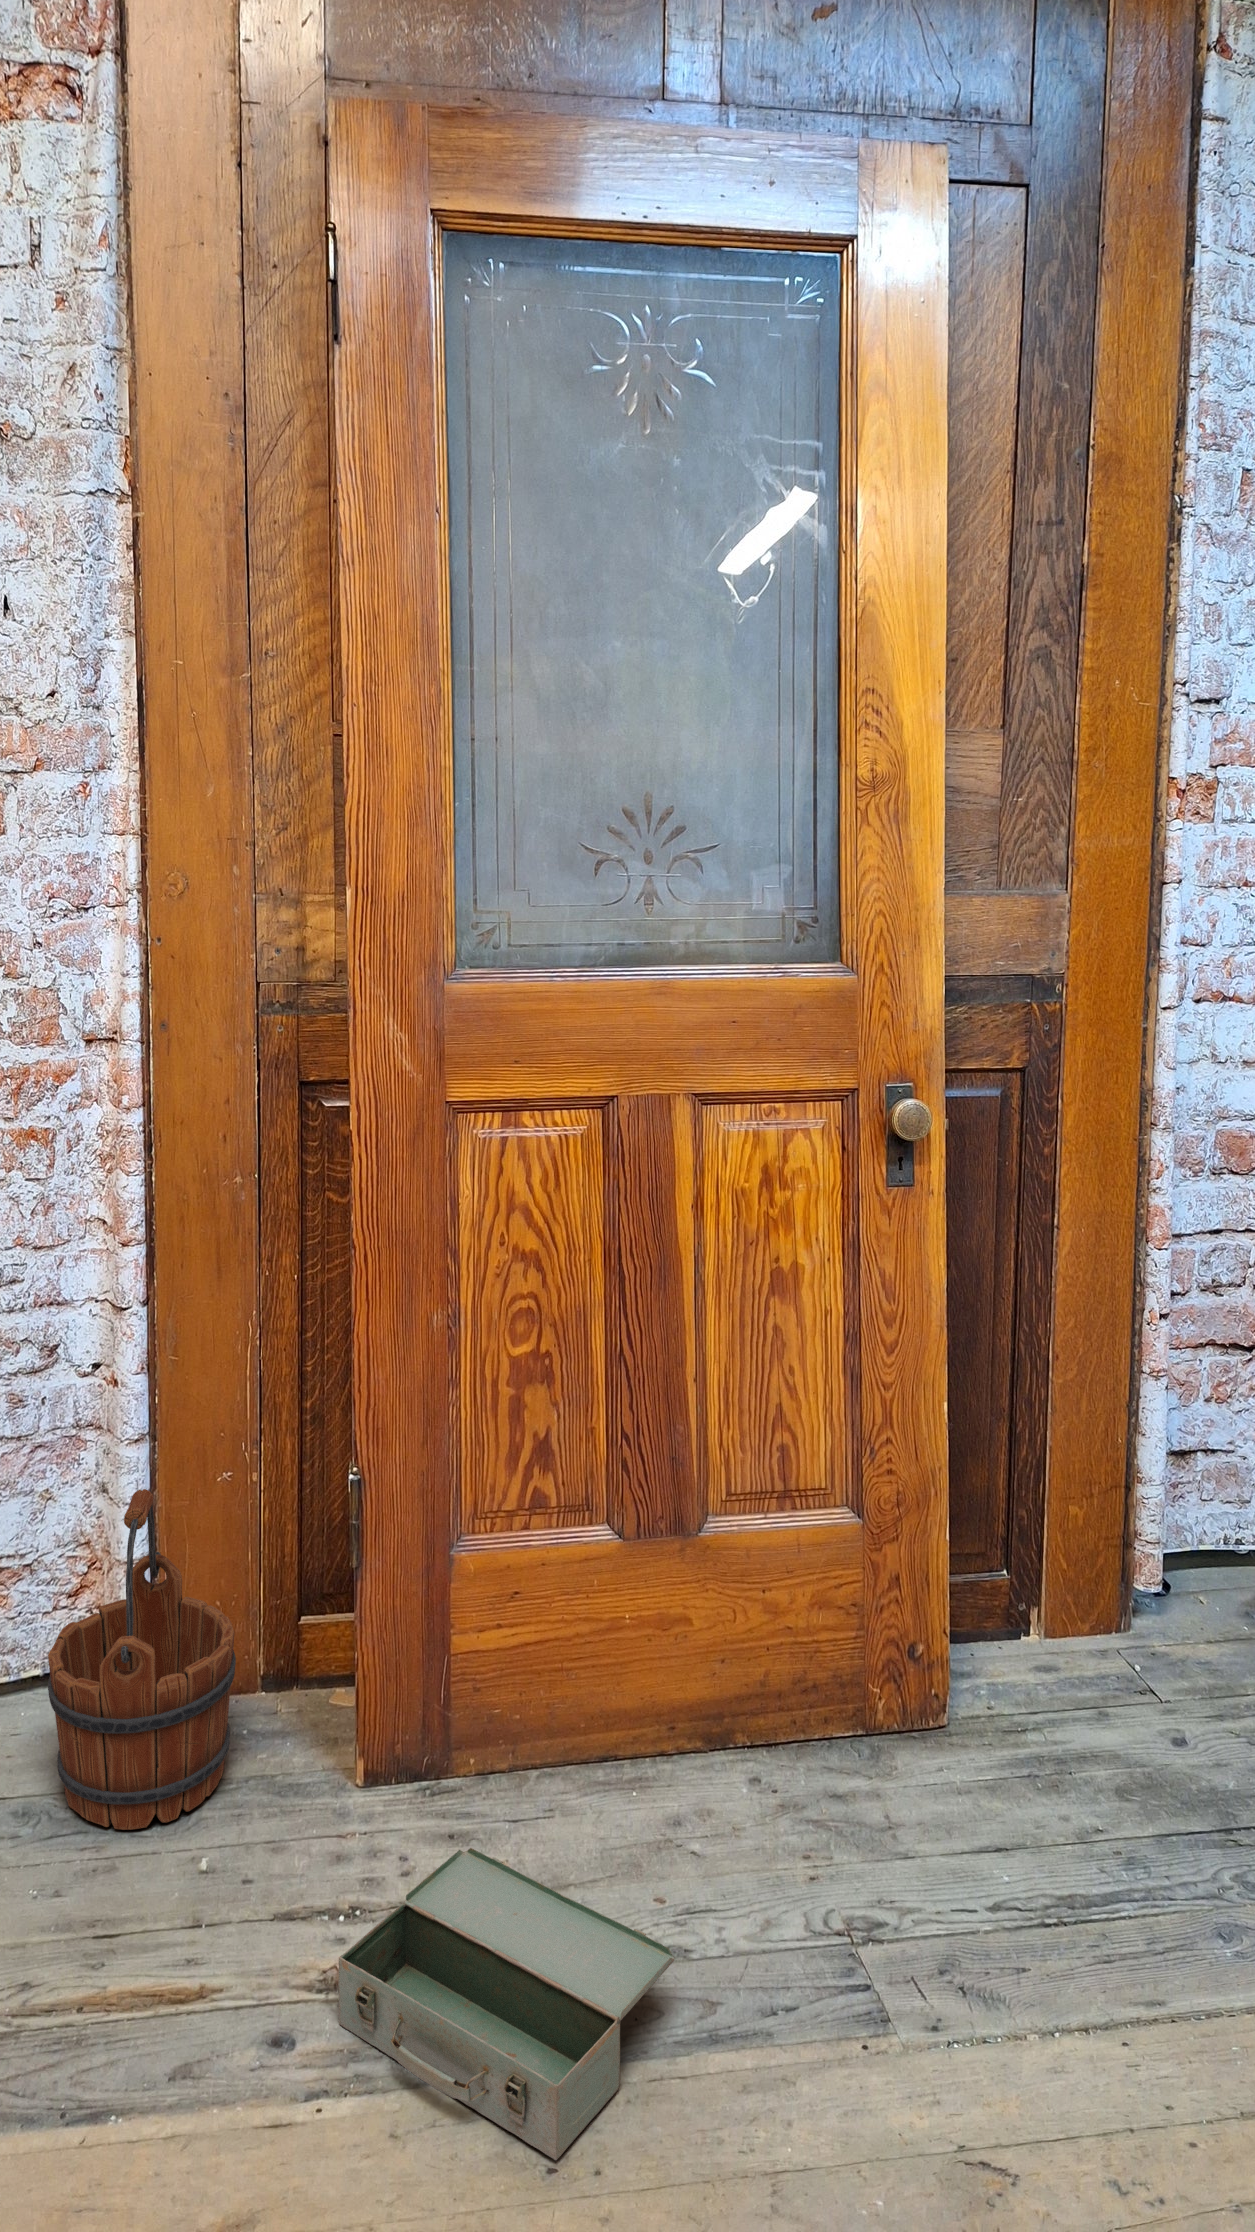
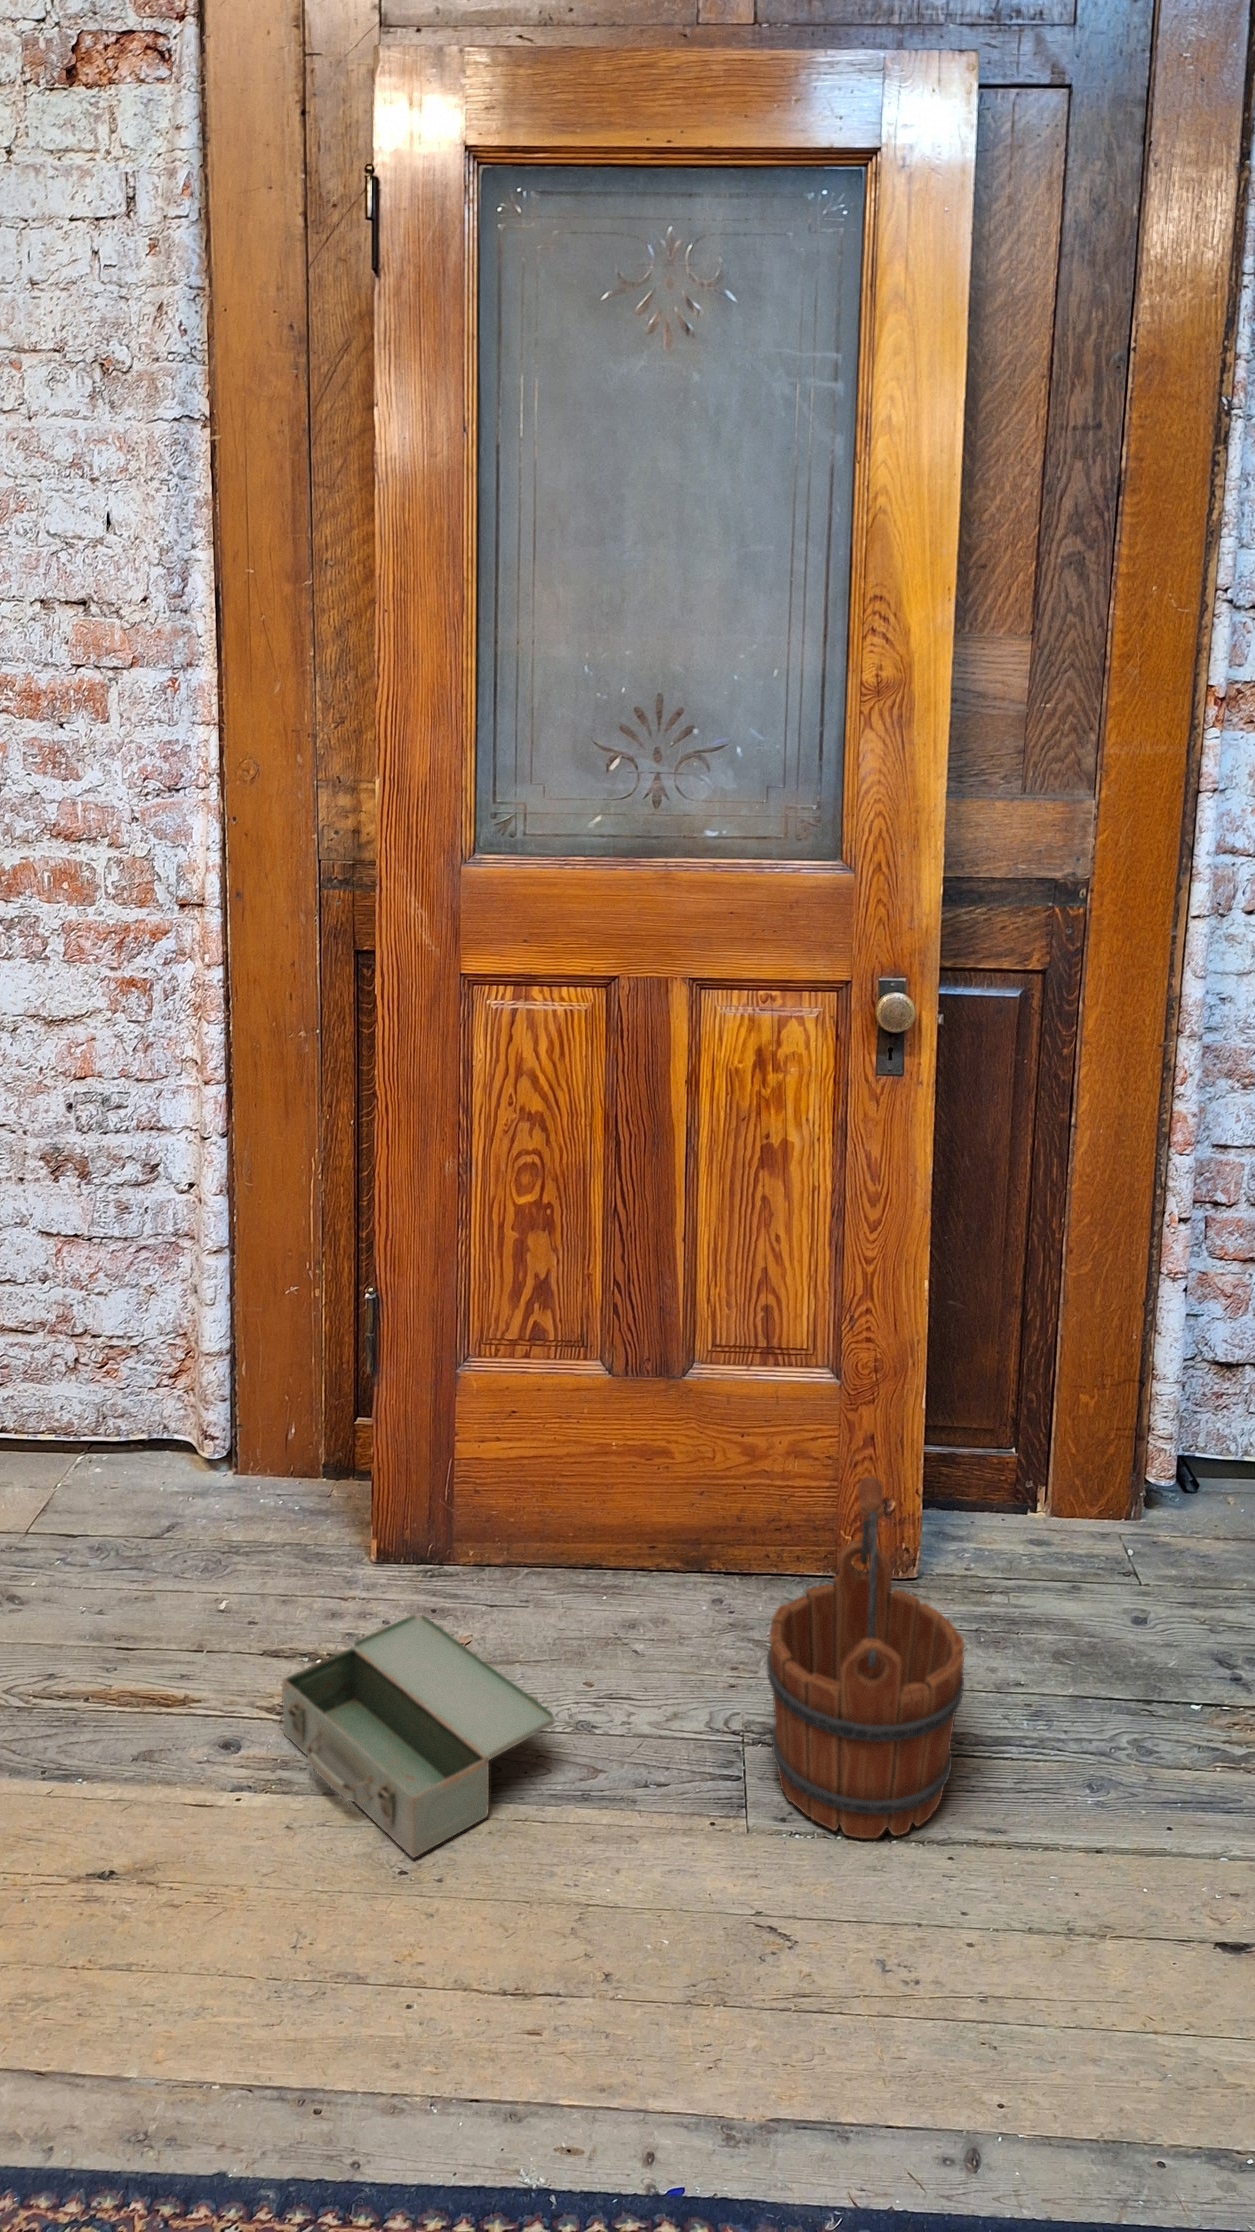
wooden bucket: present [48,1489,236,1830] -> present [767,1477,964,1838]

